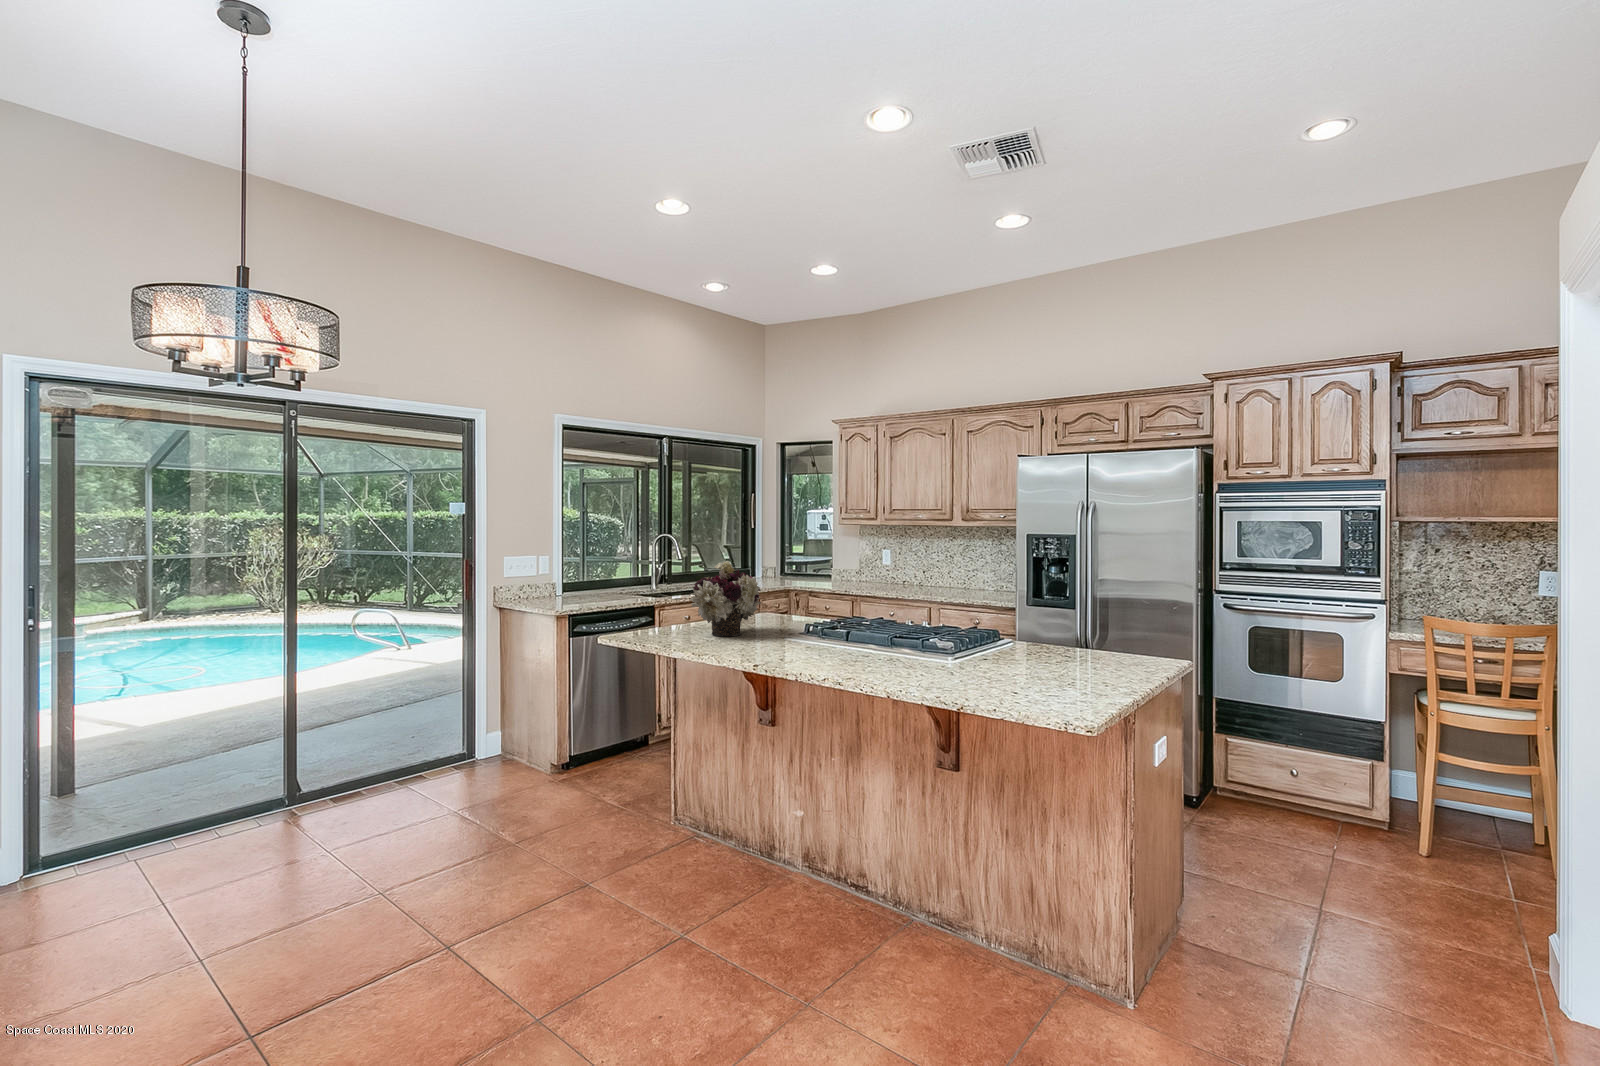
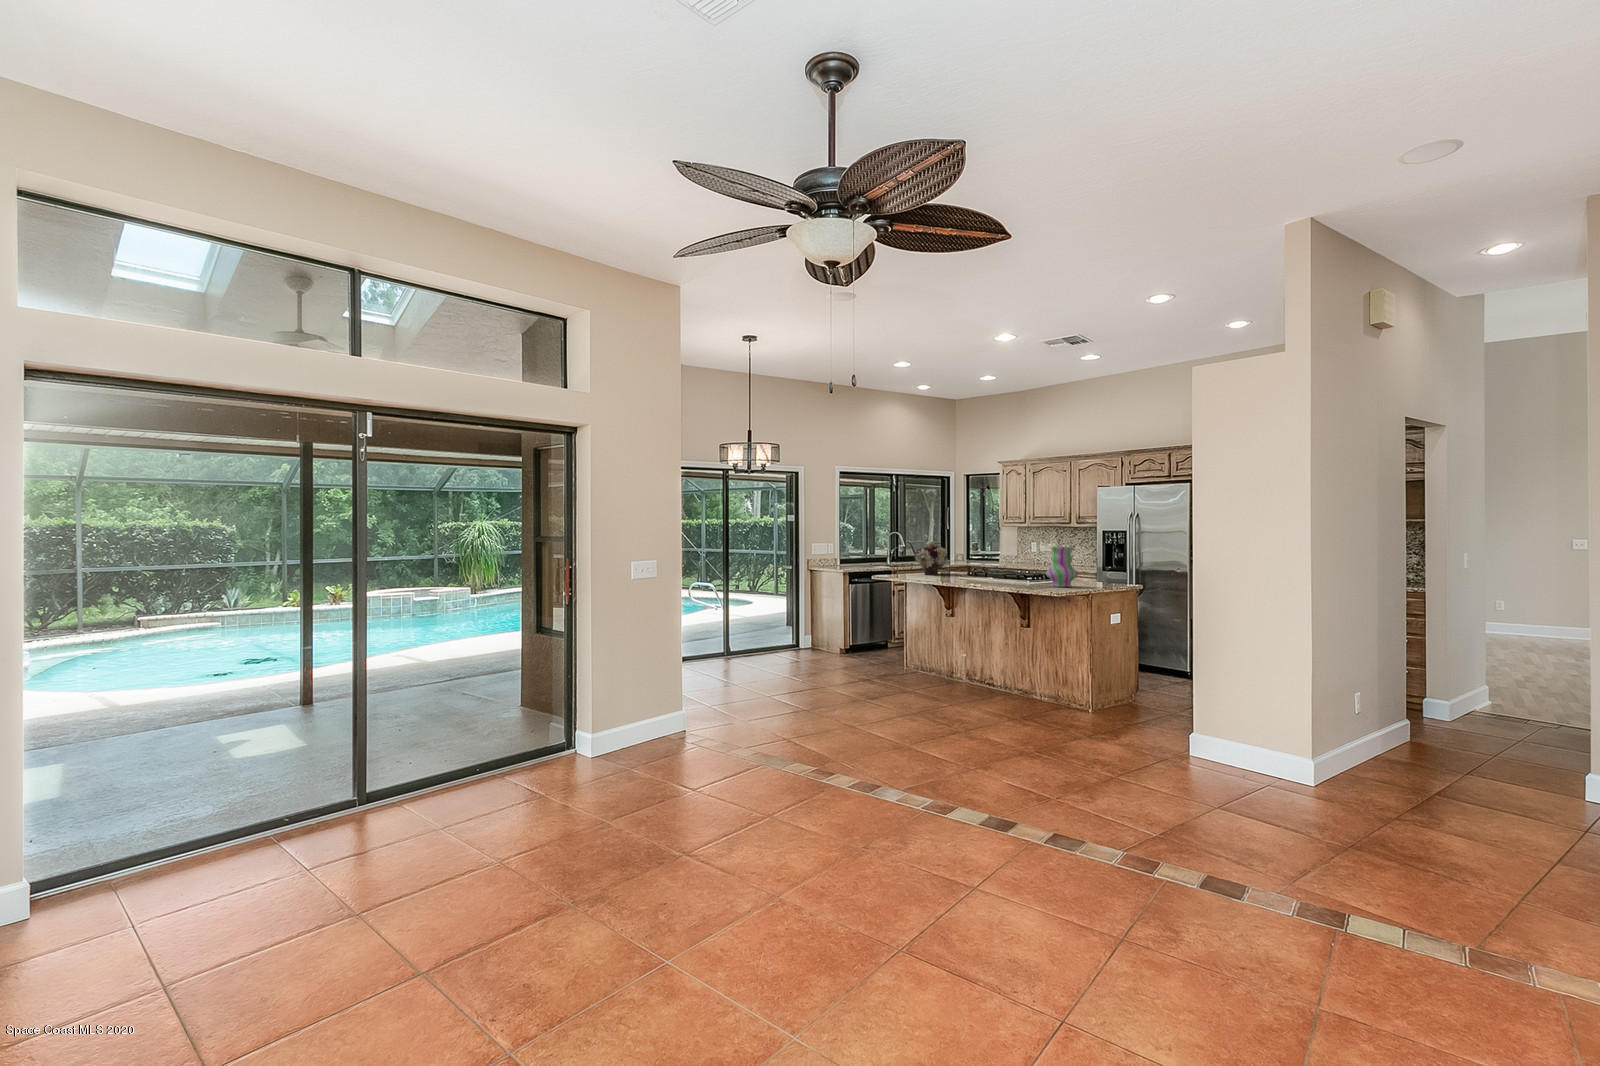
vase: none [1013,584,1094,690] -> present [1046,547,1078,587]

